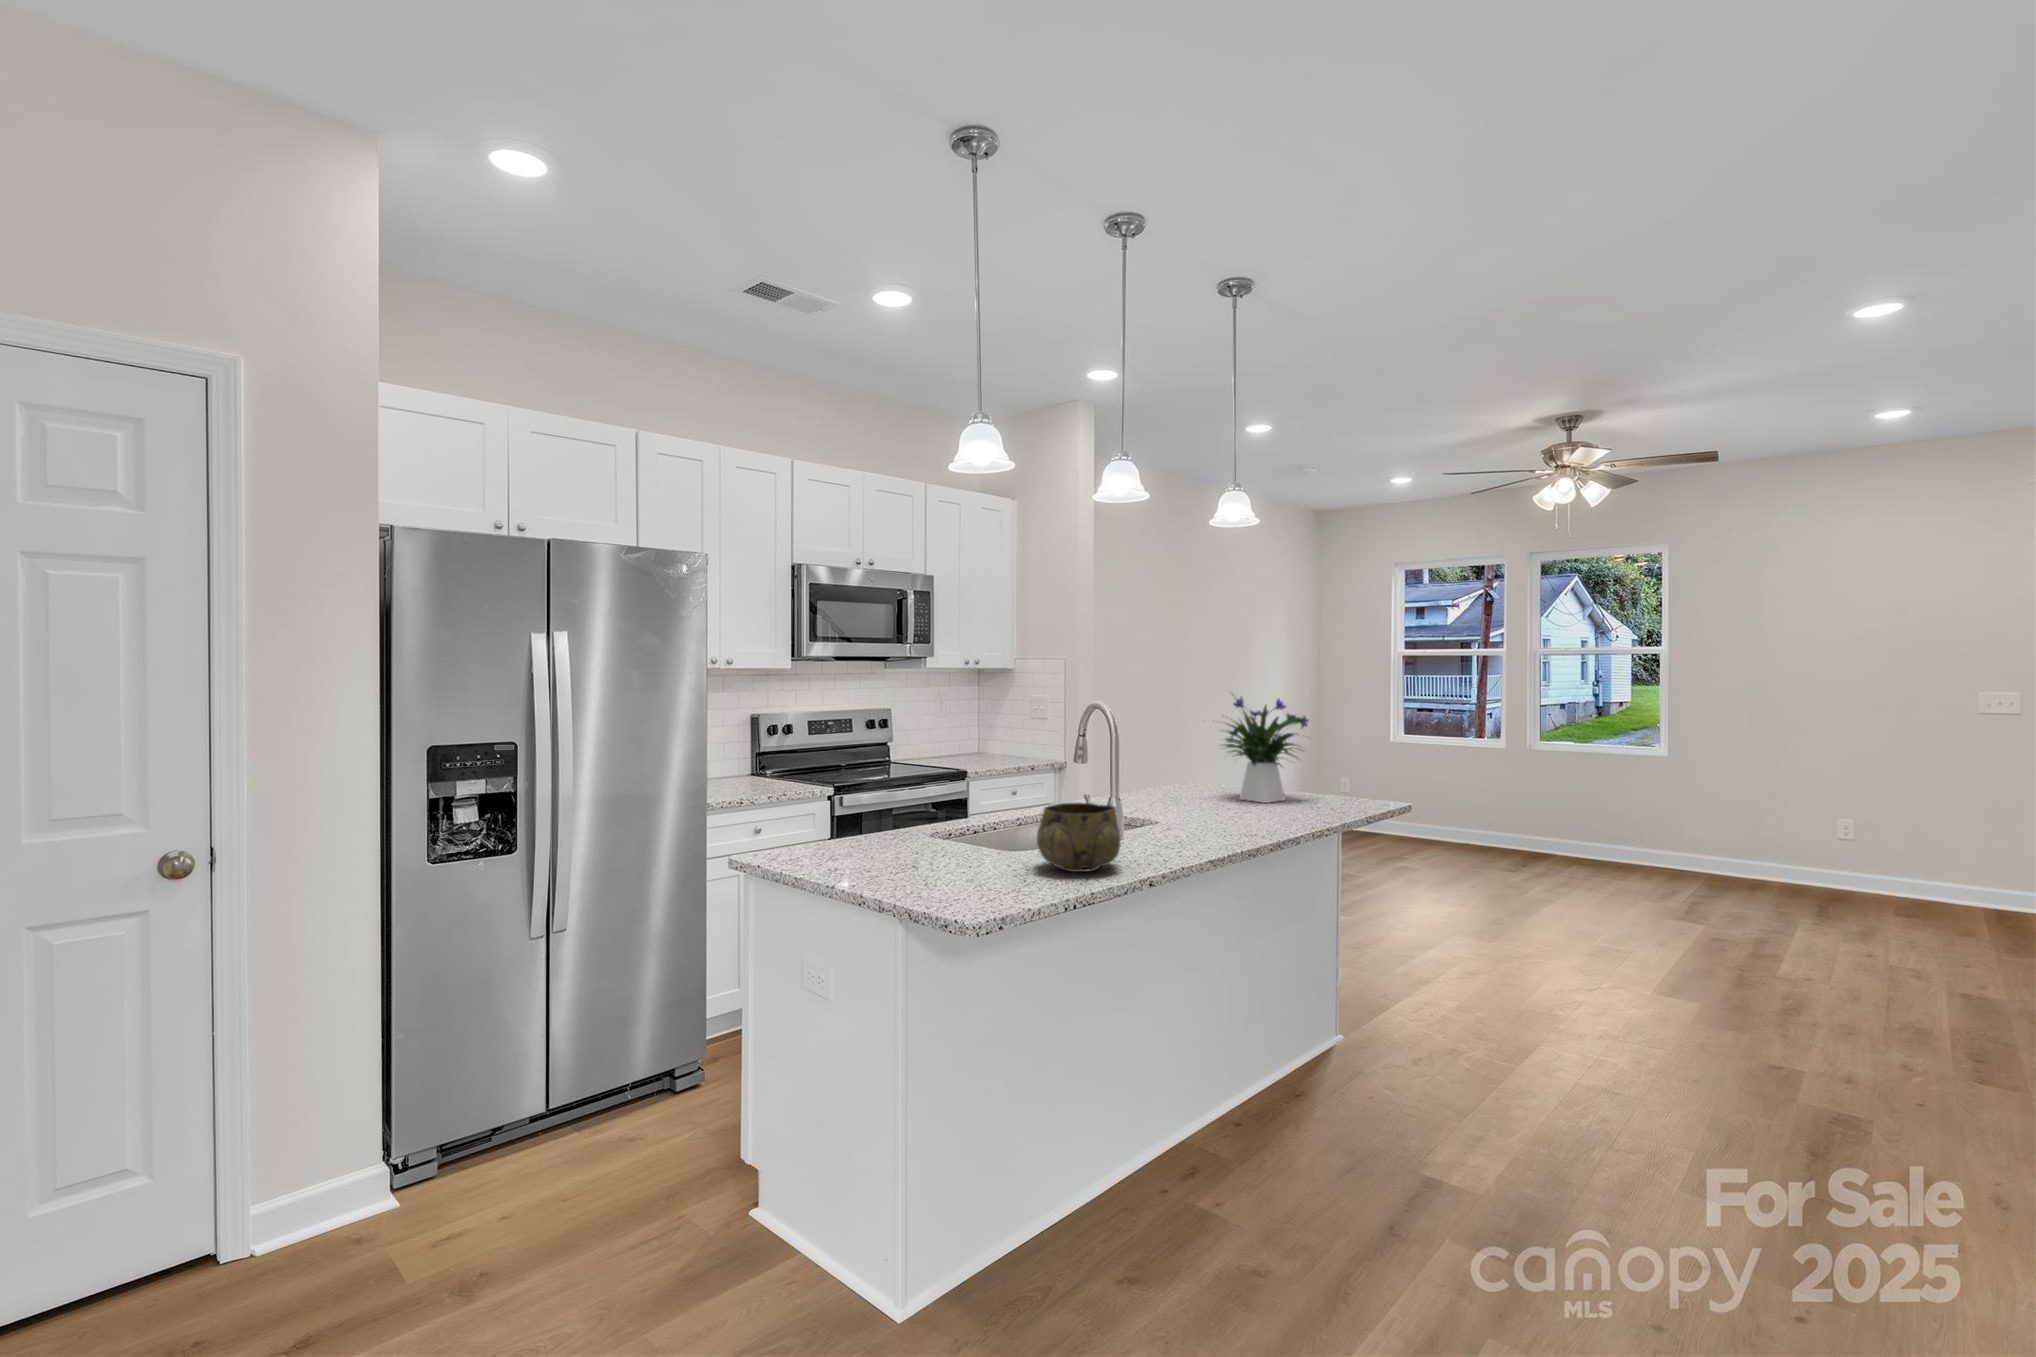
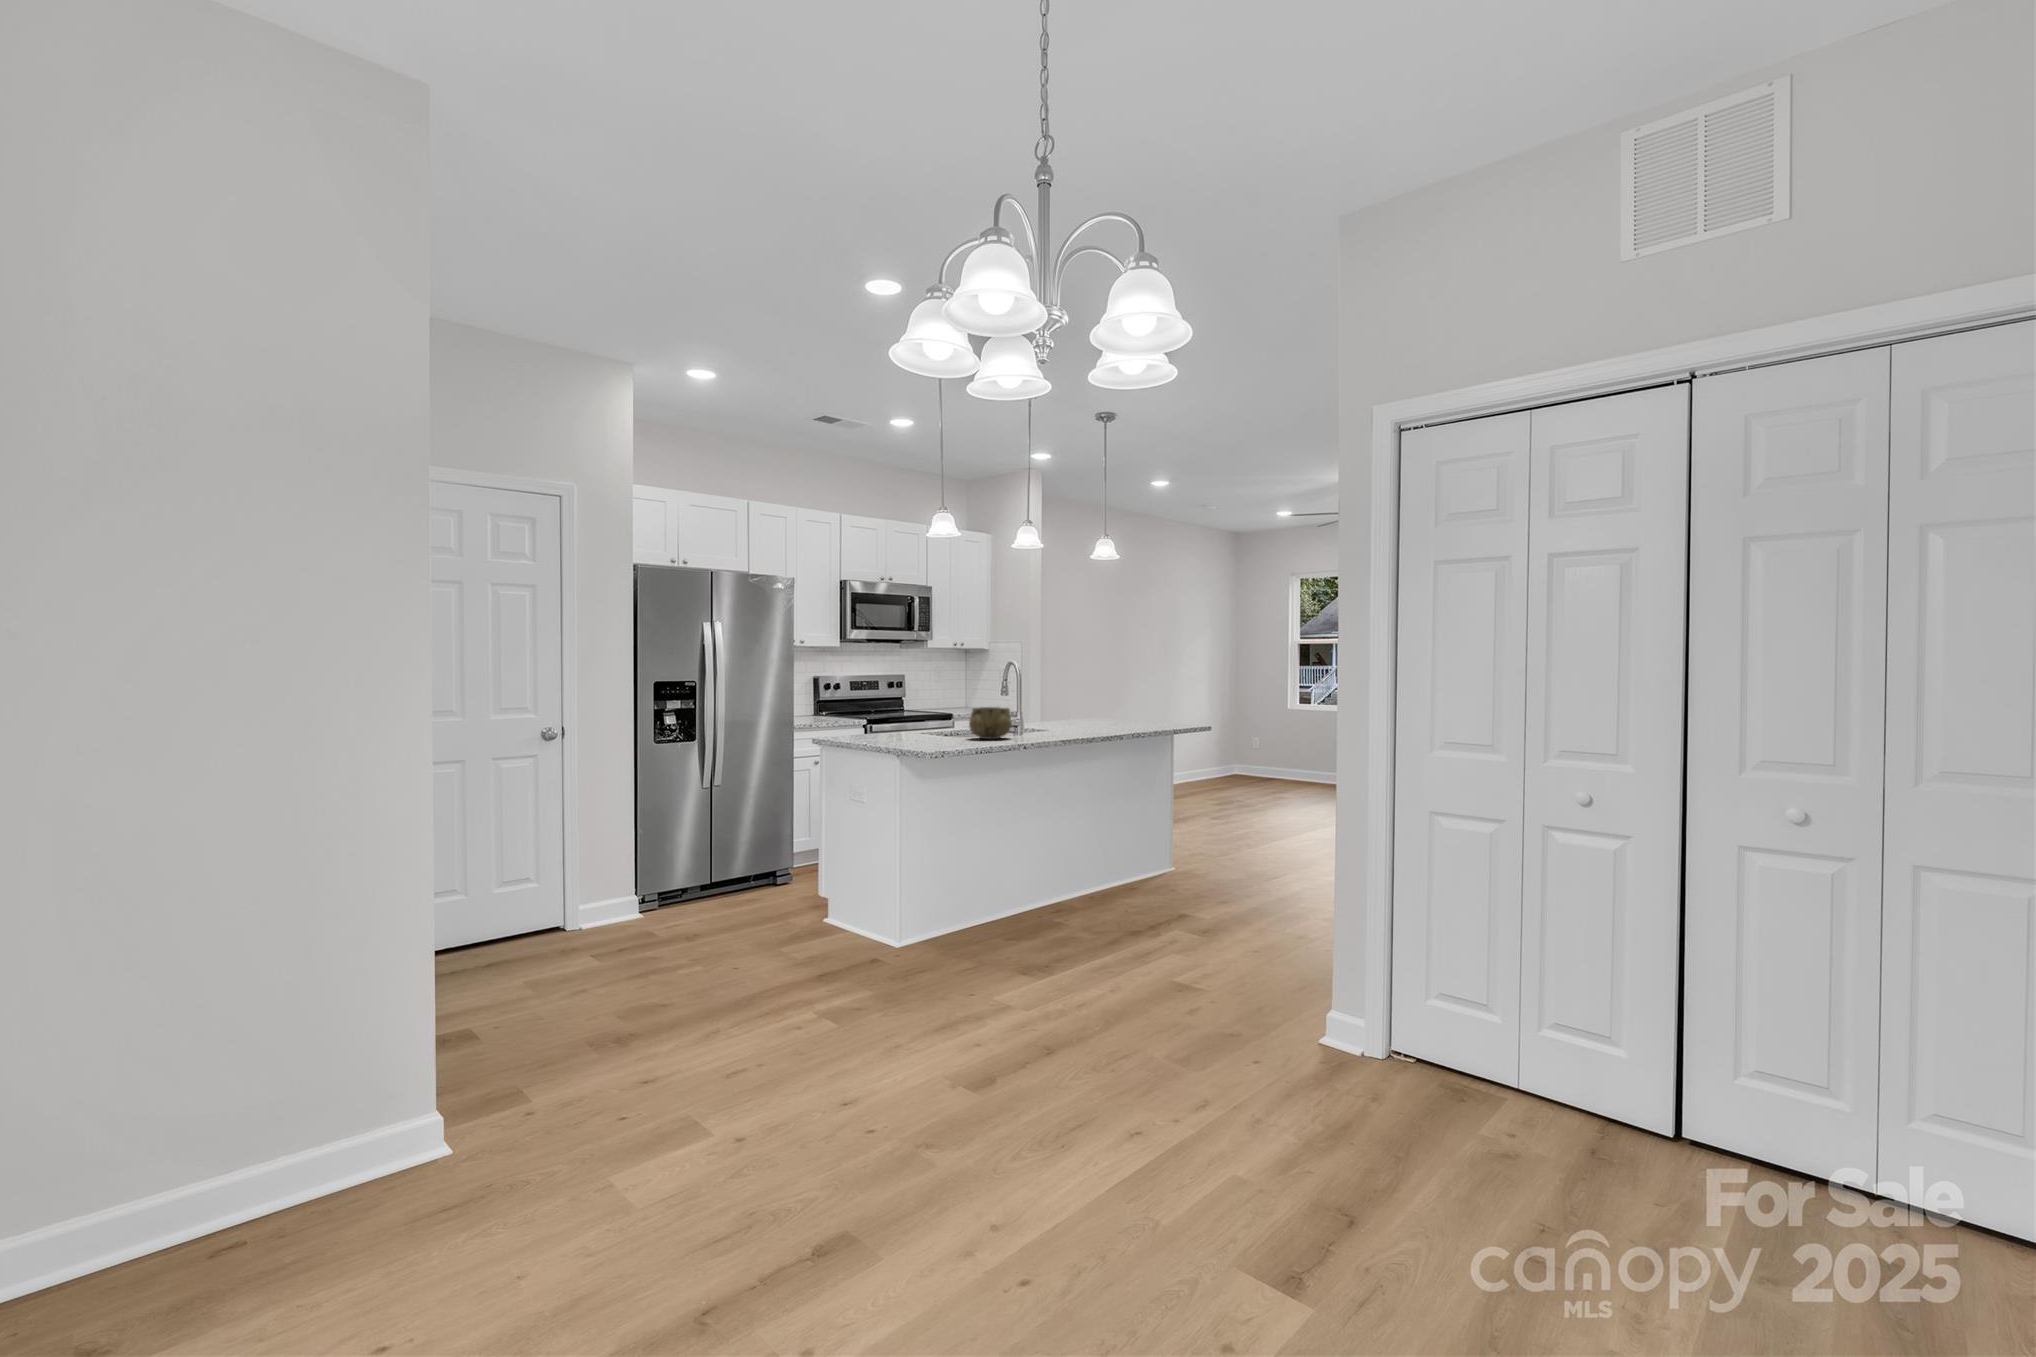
flower arrangement: present [1224,697,1309,803] -> none [1087,658,1153,724]

